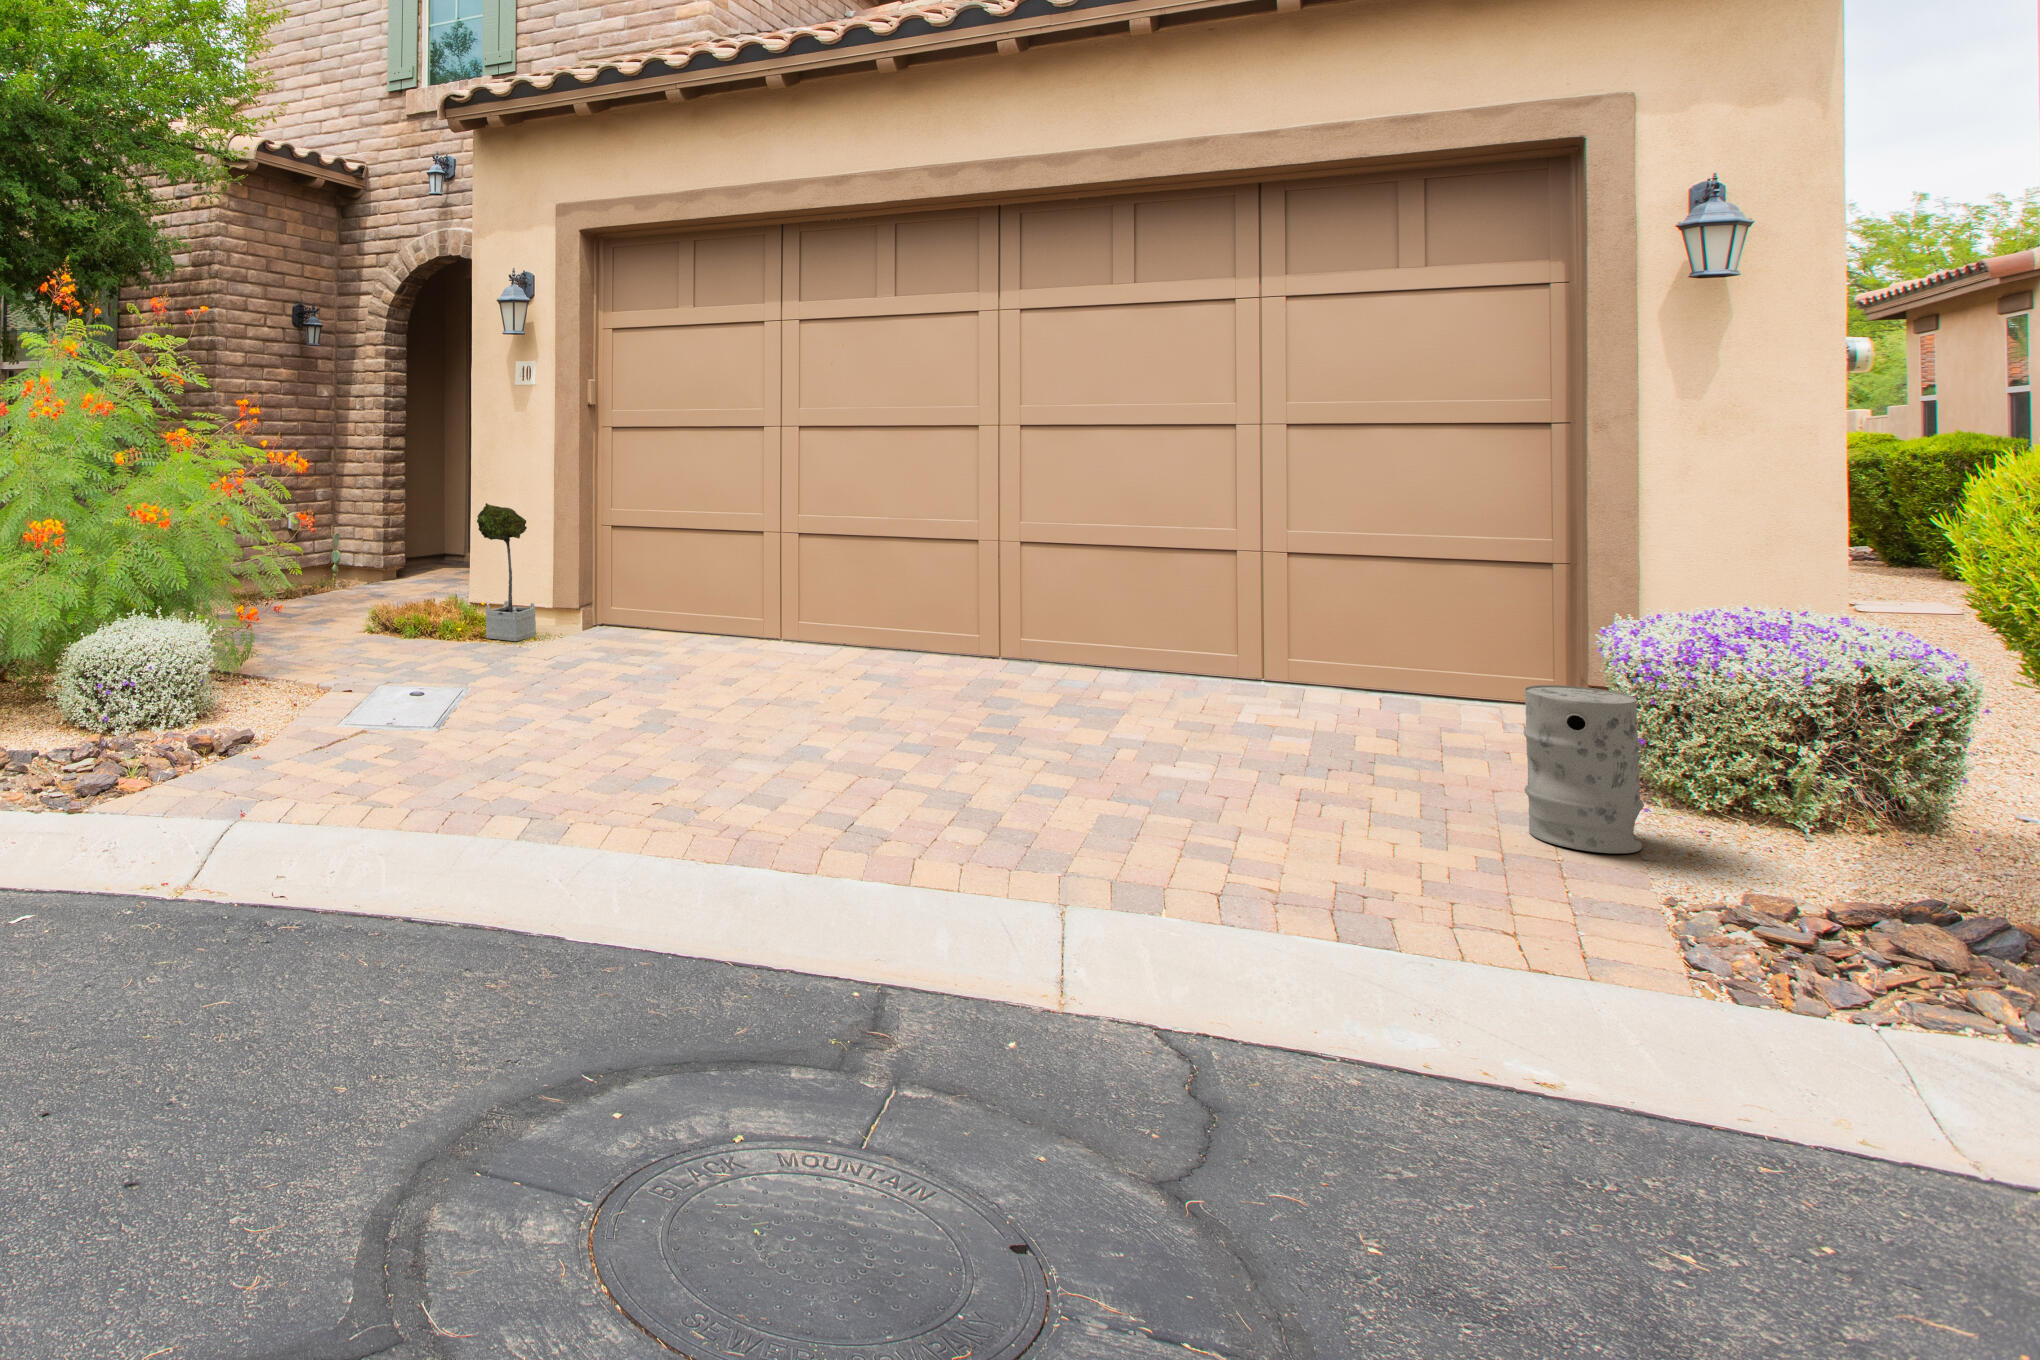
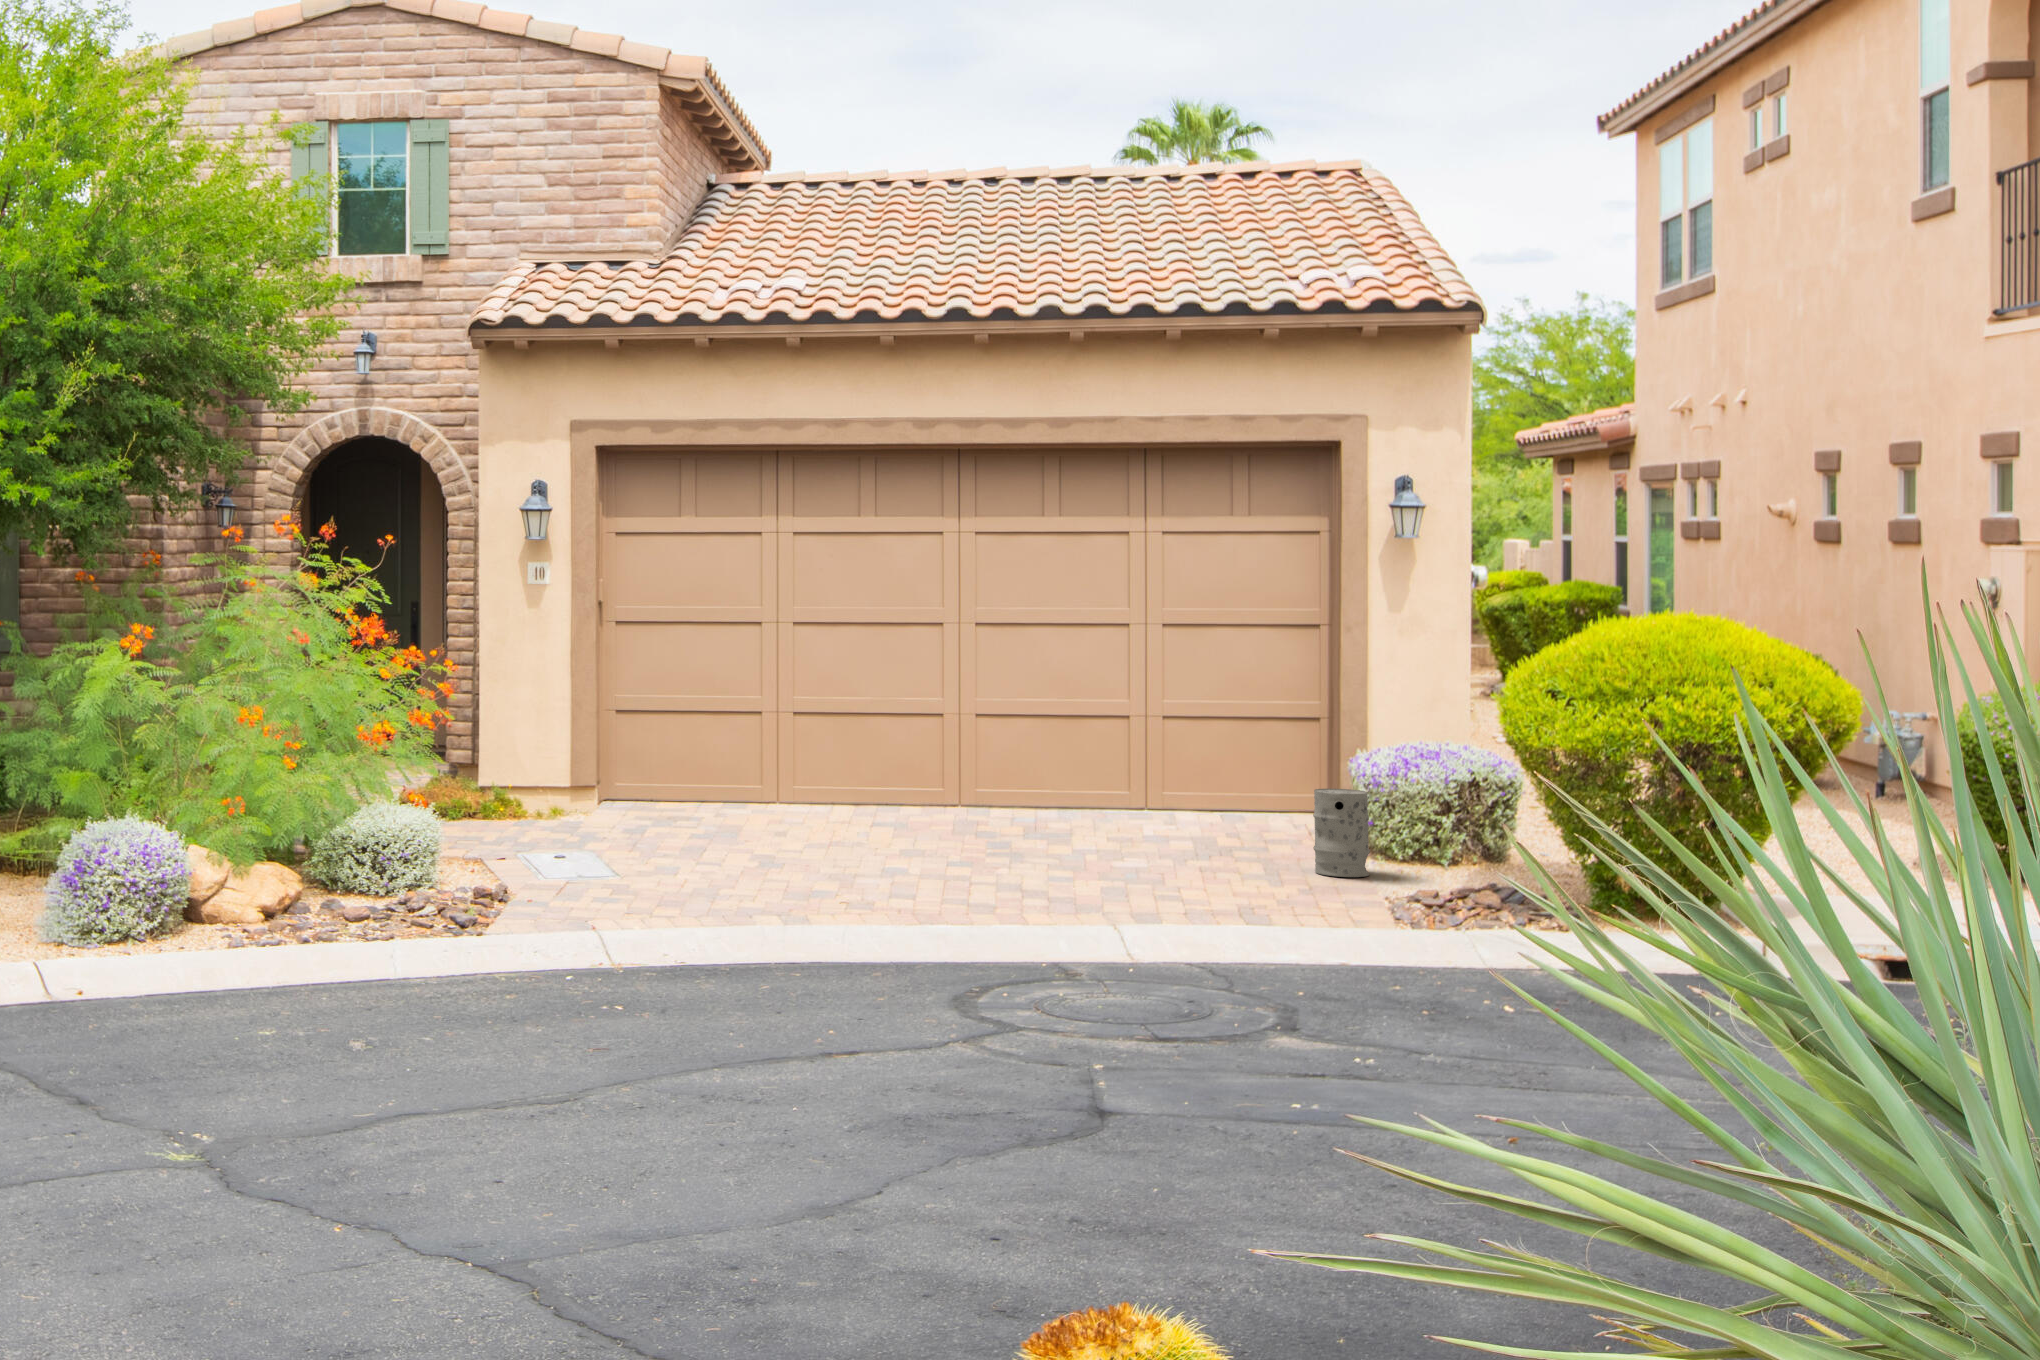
potted tree: present [477,503,536,641] -> none [519,687,569,807]

